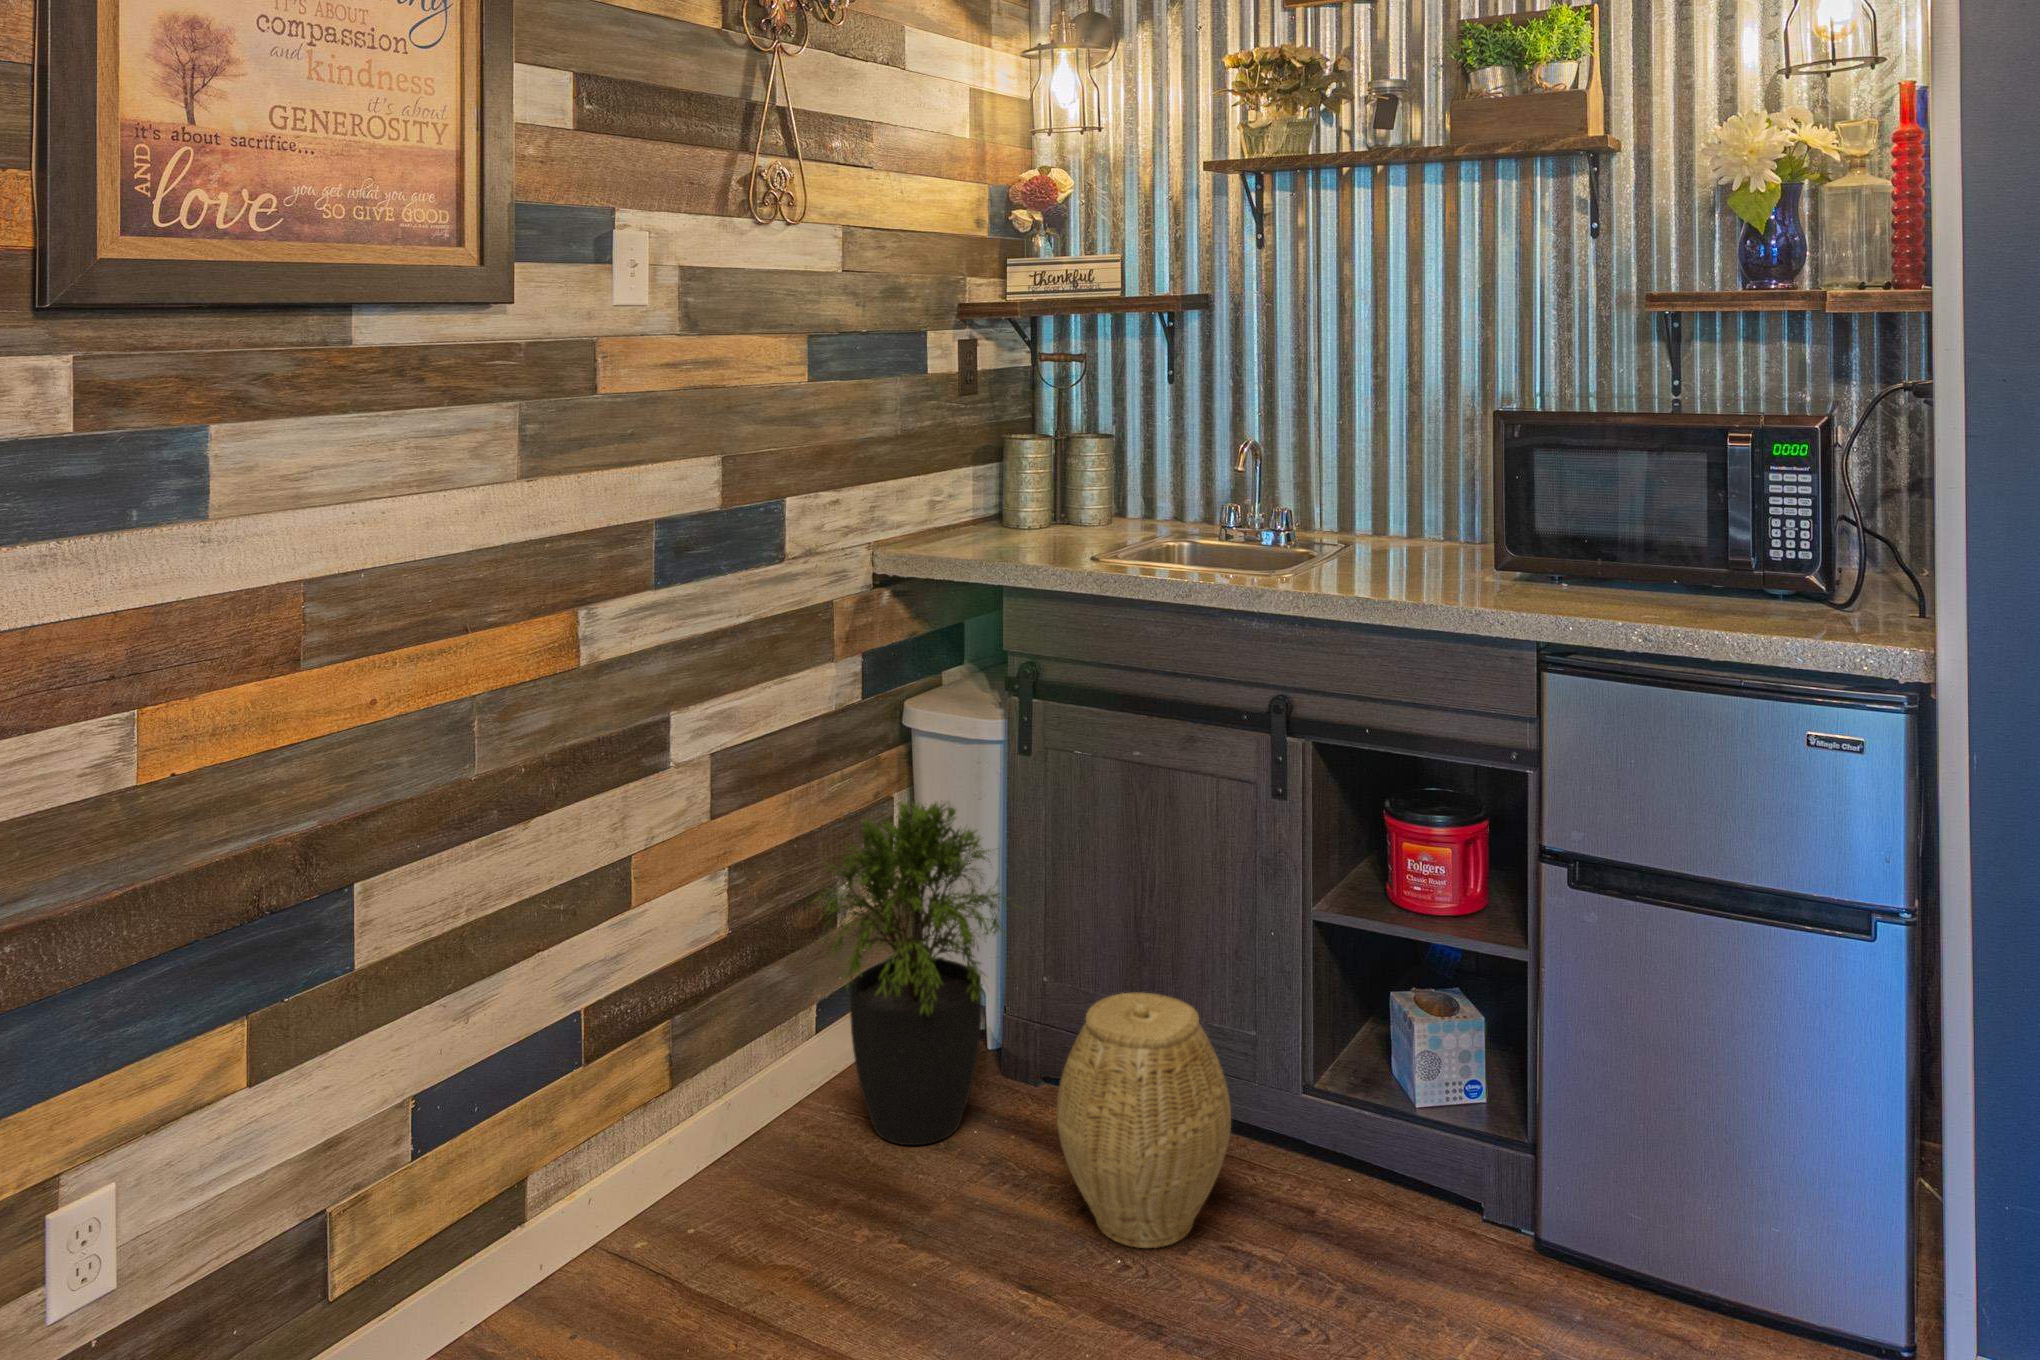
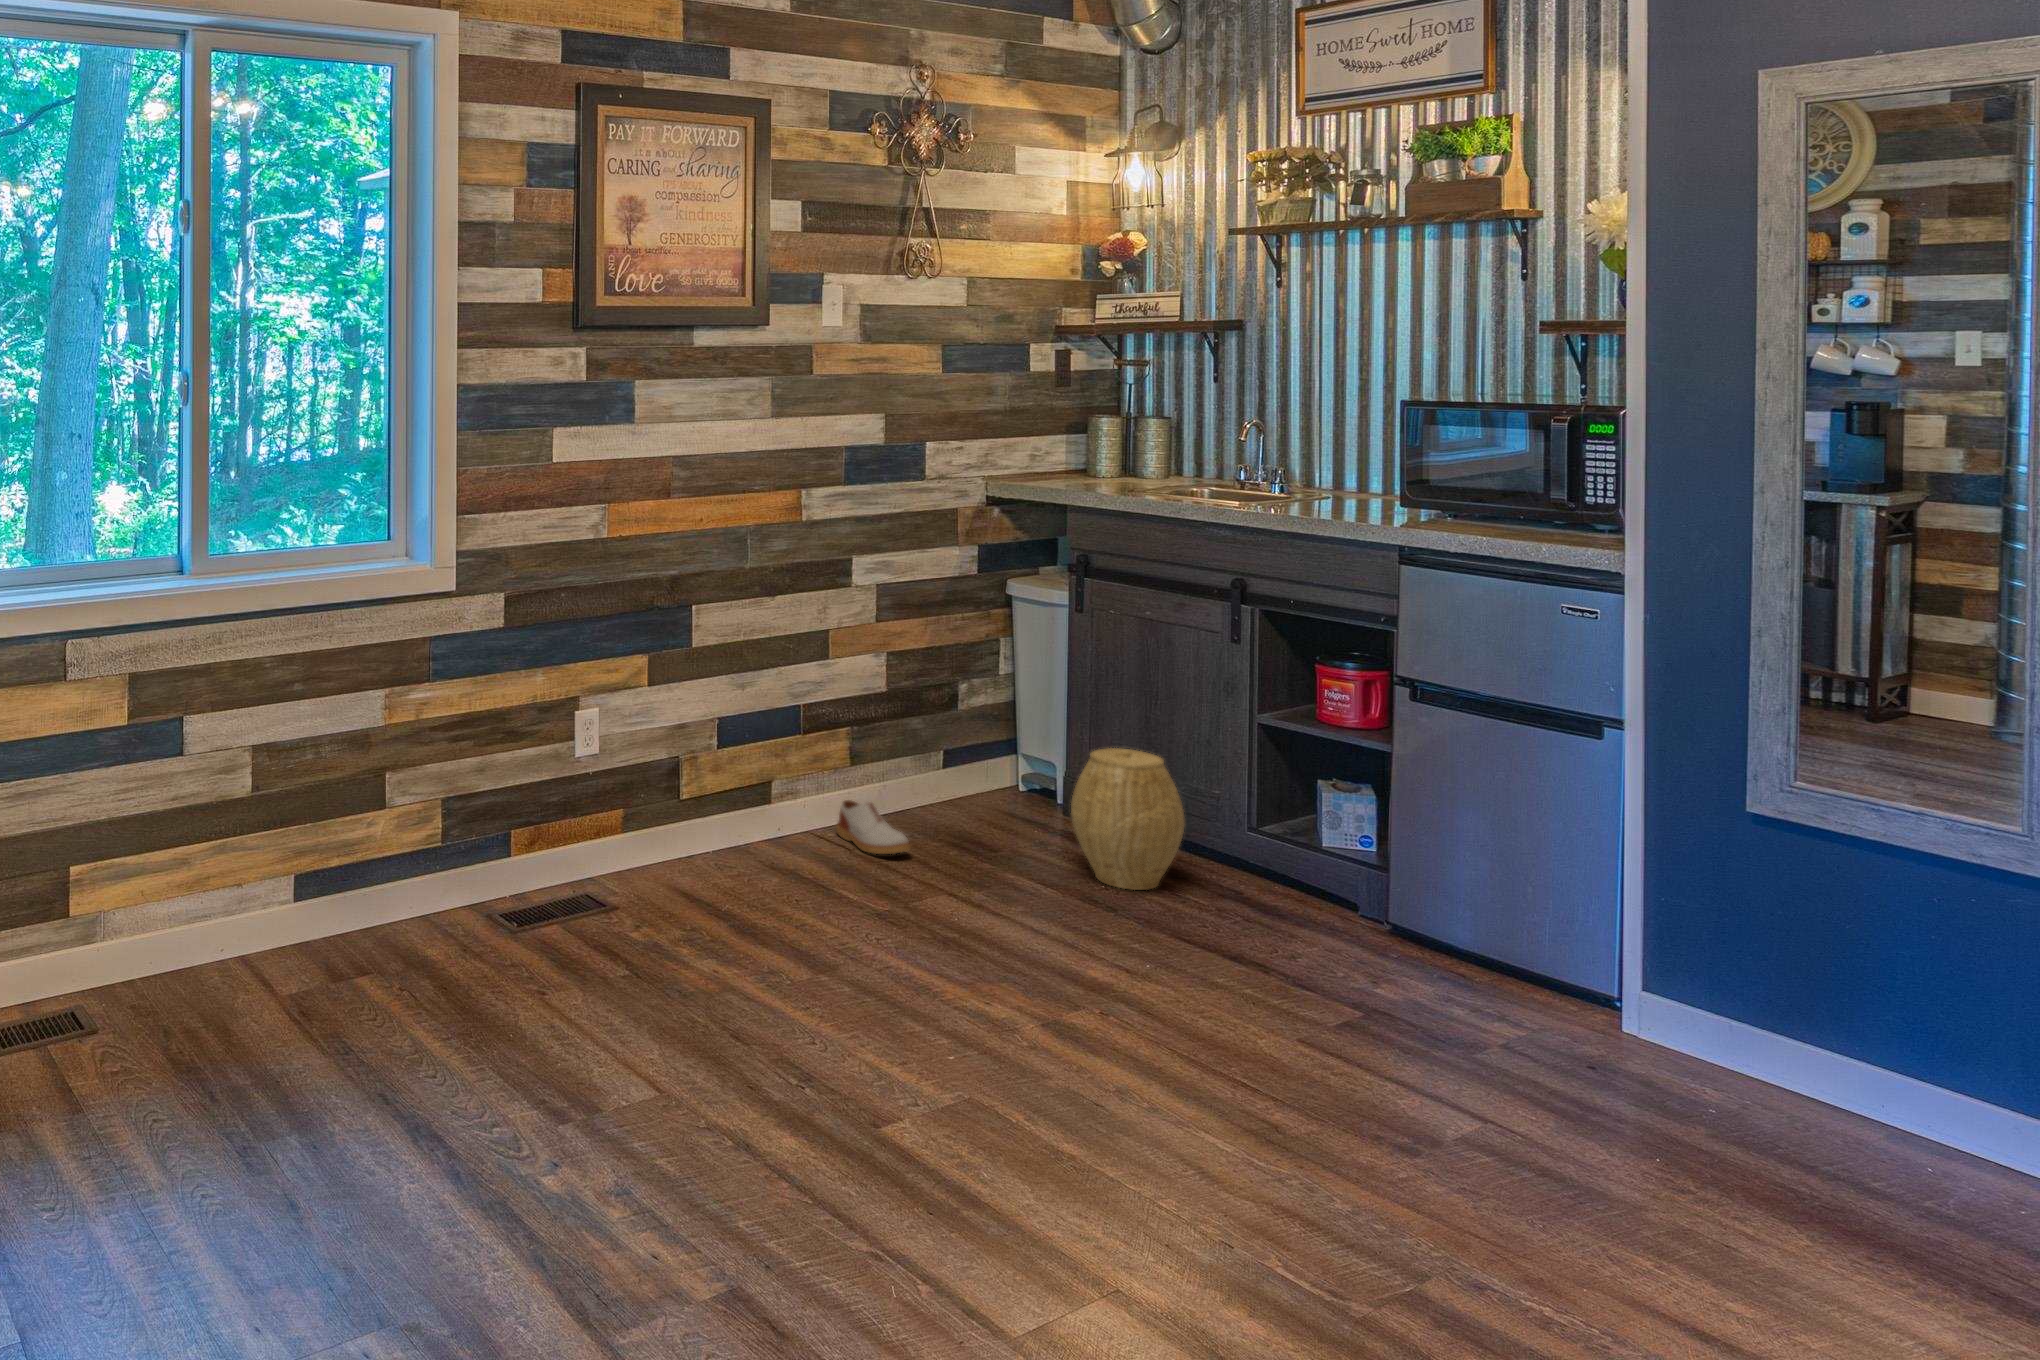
potted plant: present [814,802,1017,1145] -> none [934,626,1072,833]
shoe: none [652,1160,795,1281] -> present [836,800,911,854]

